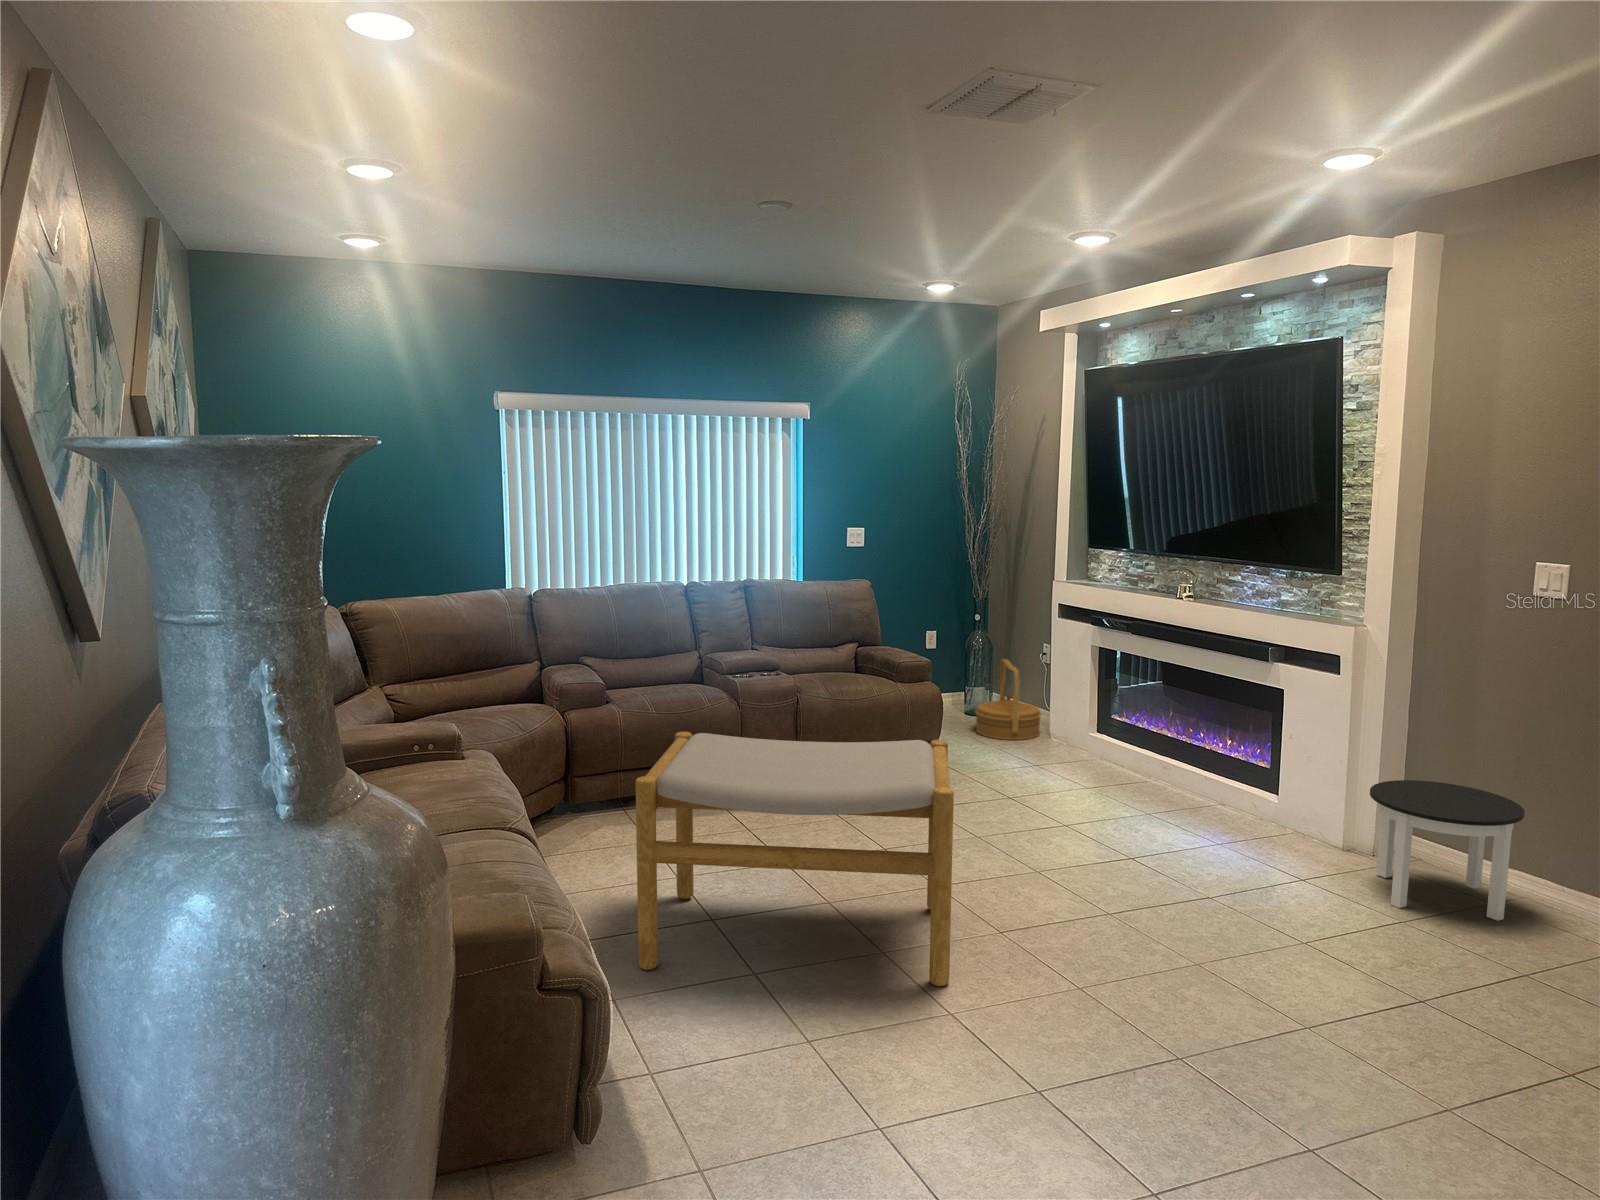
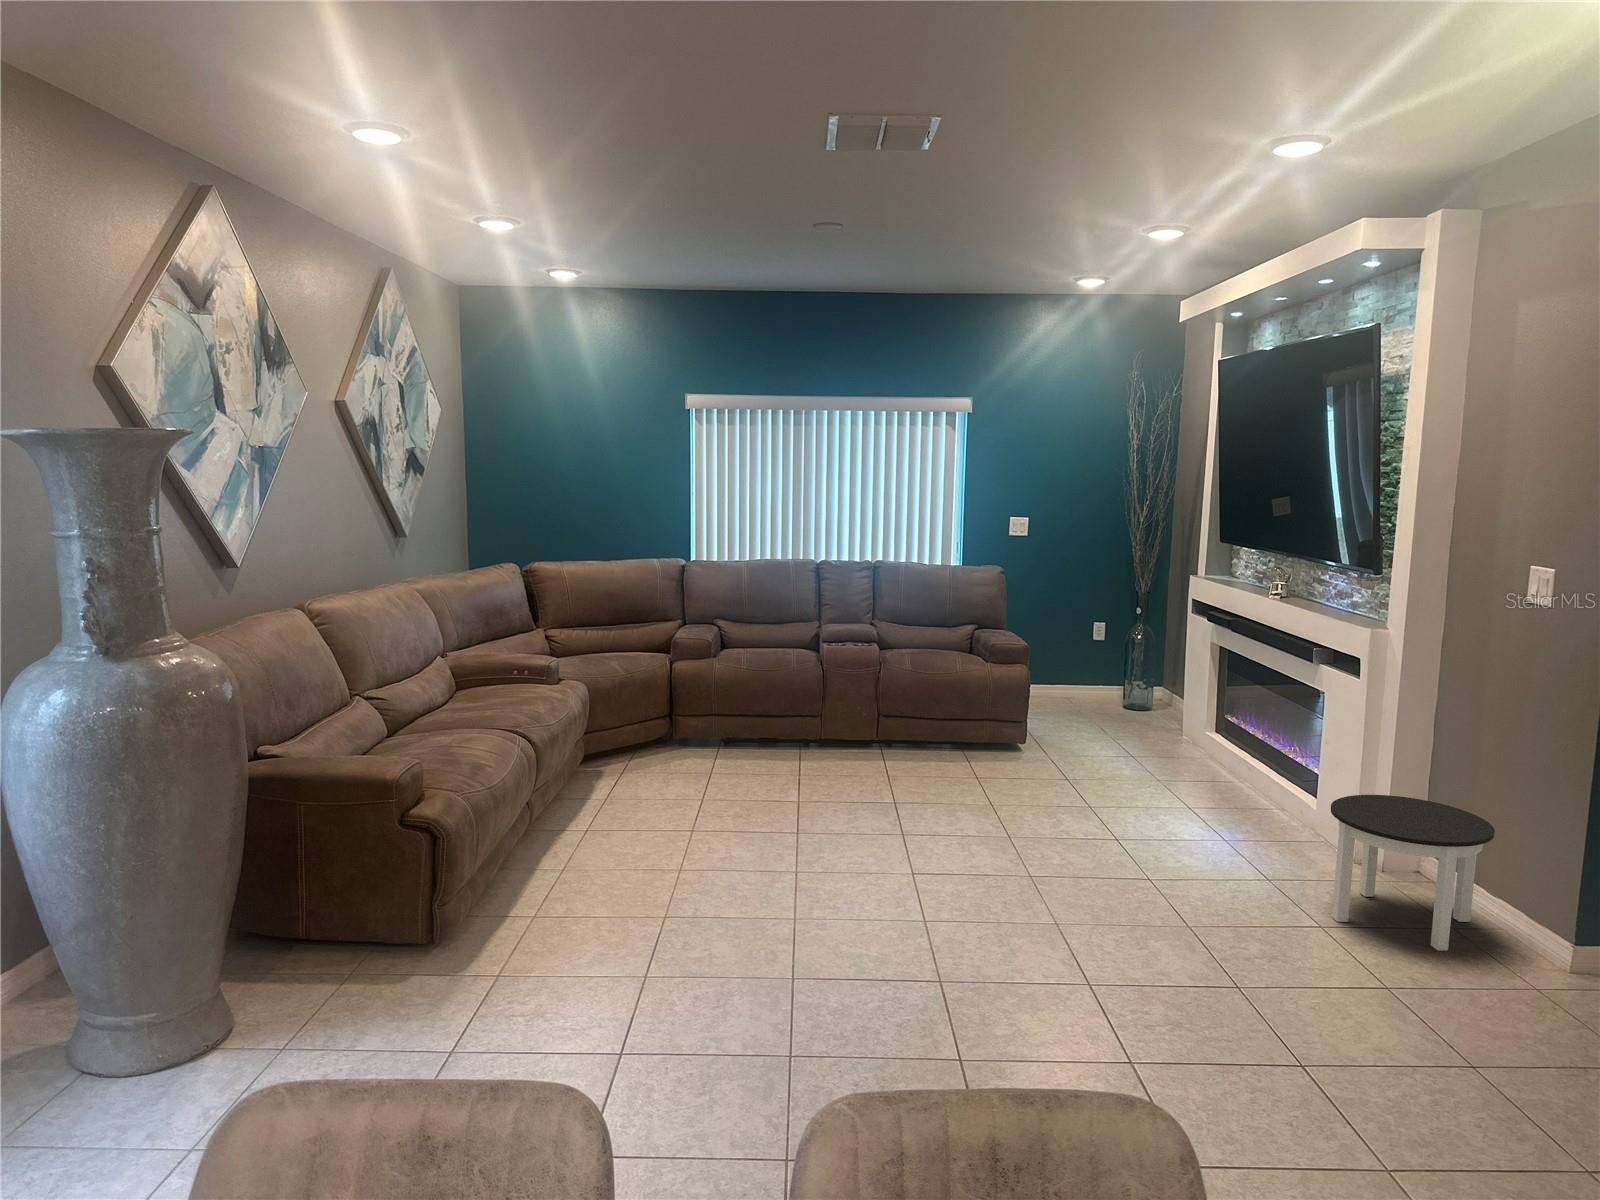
woven basket: present [976,659,1041,740] -> none [1111,654,1180,735]
footstool: present [636,732,954,986] -> none [599,673,883,898]

